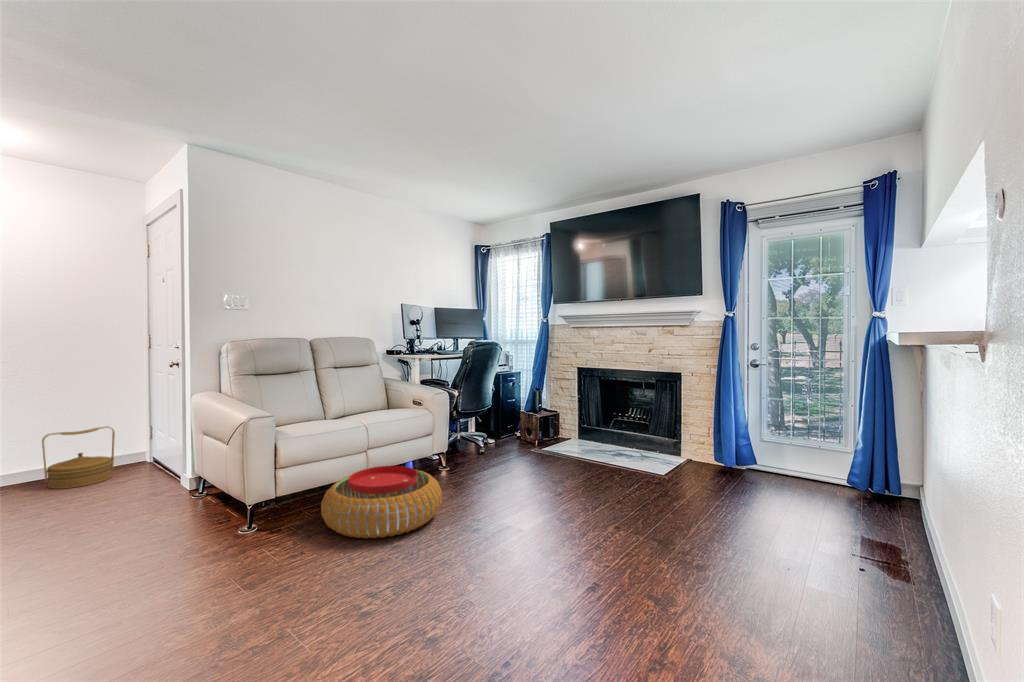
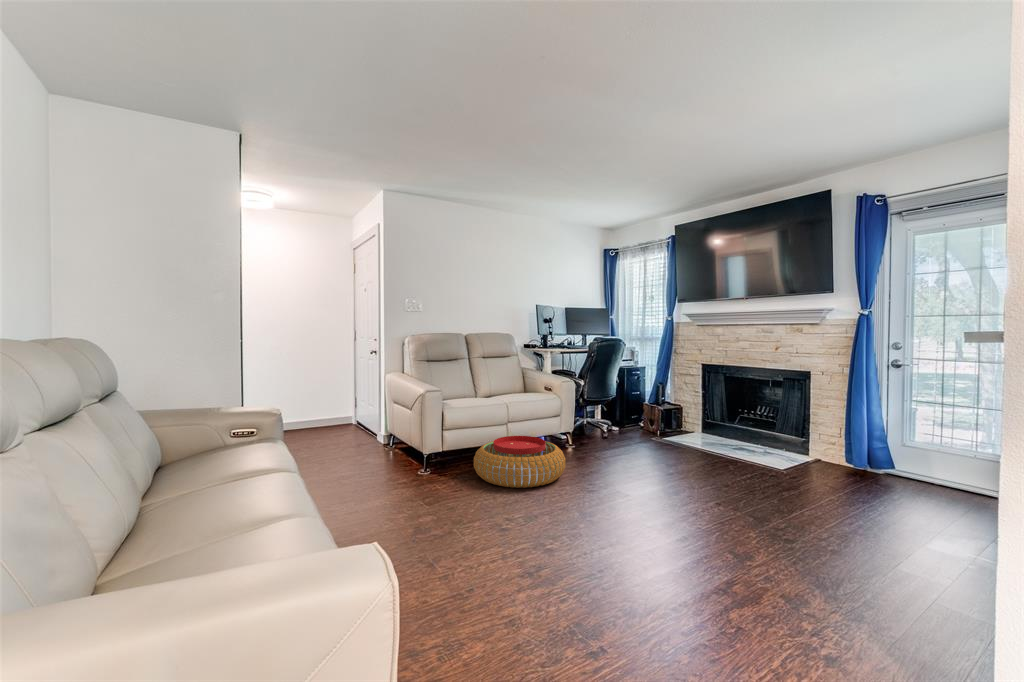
woven basket: present [42,426,115,489] -> none [297,395,336,436]

